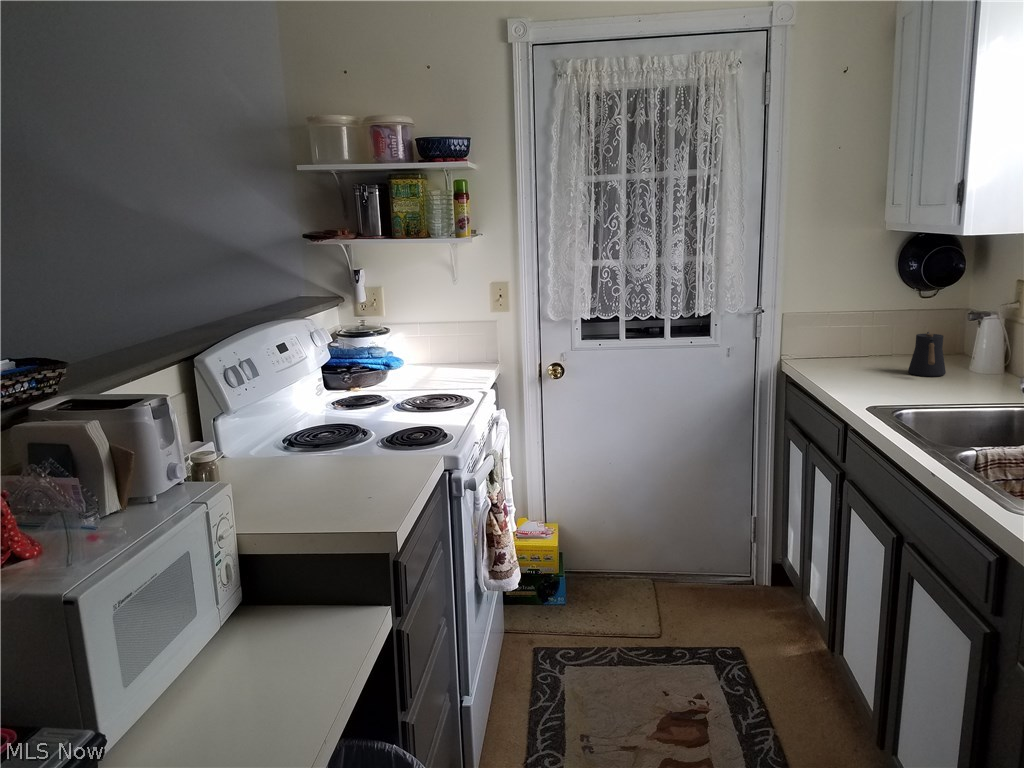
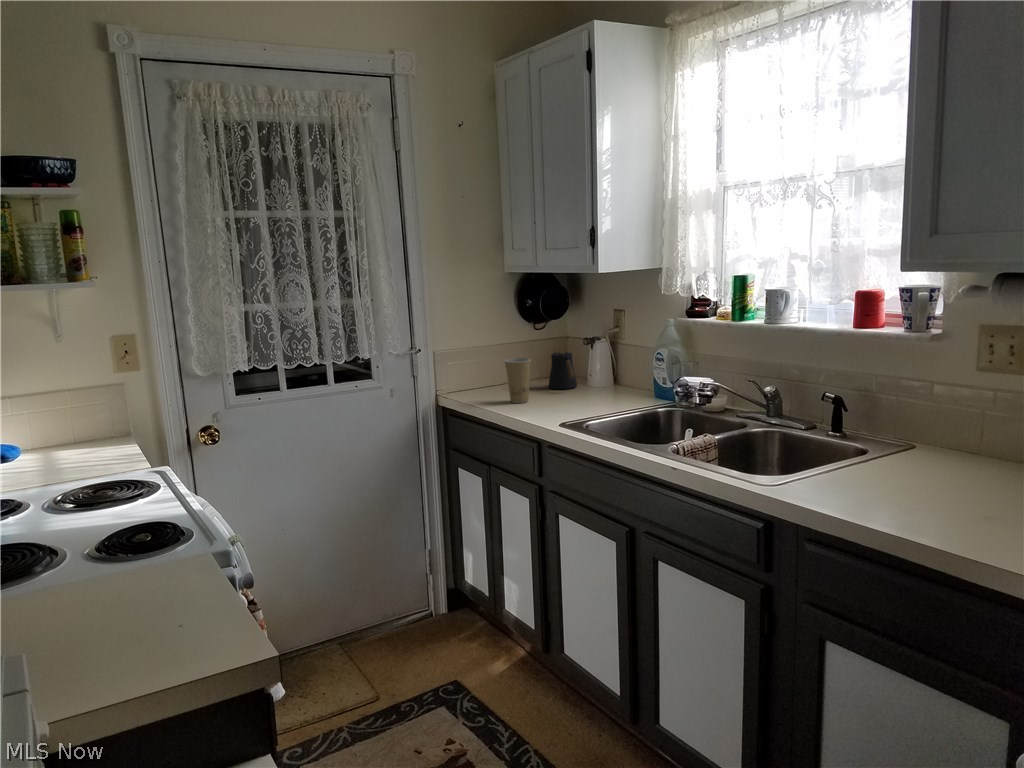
paper cup: none [841,334,873,383] -> present [505,358,531,403]

